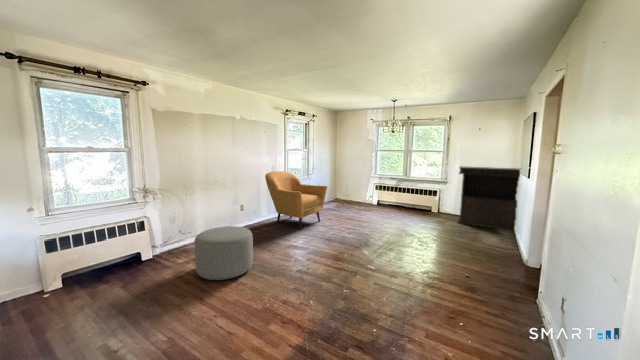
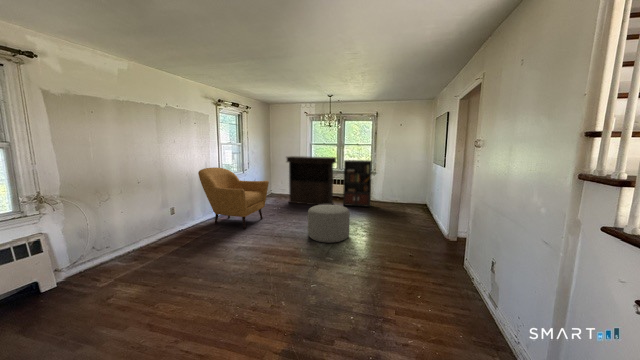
console table: present [458,166,520,231] -> present [287,156,336,205]
bookcase: none [406,167,447,219] -> present [343,160,372,207]
ottoman: present [194,226,253,280] -> present [308,205,350,243]

